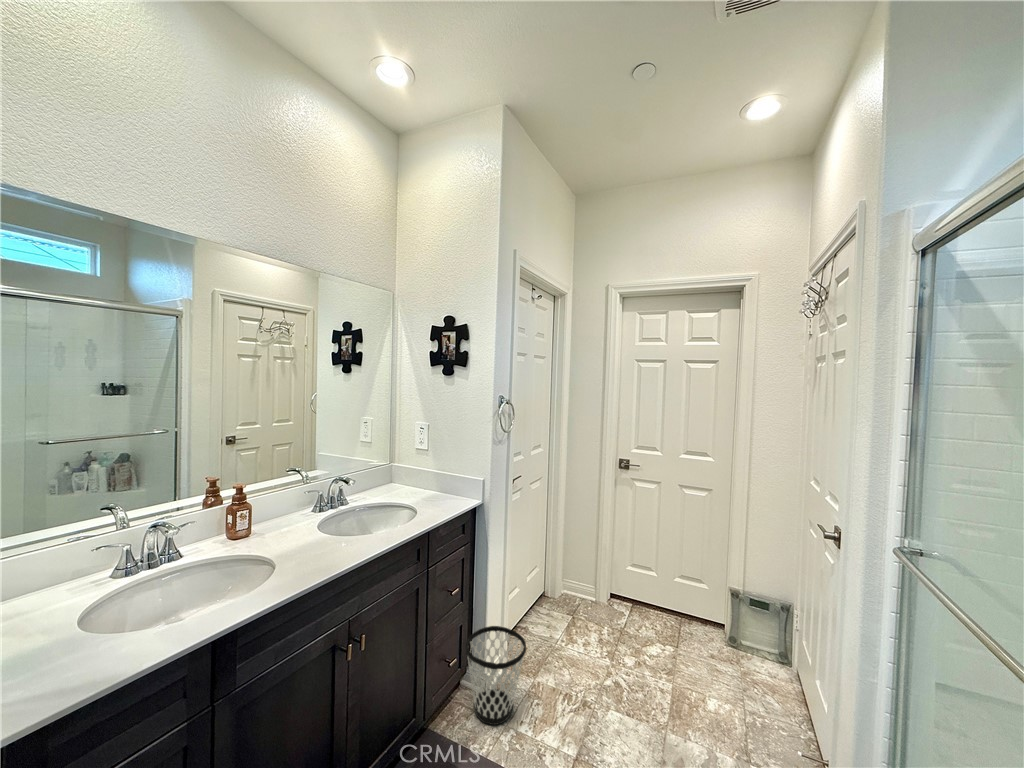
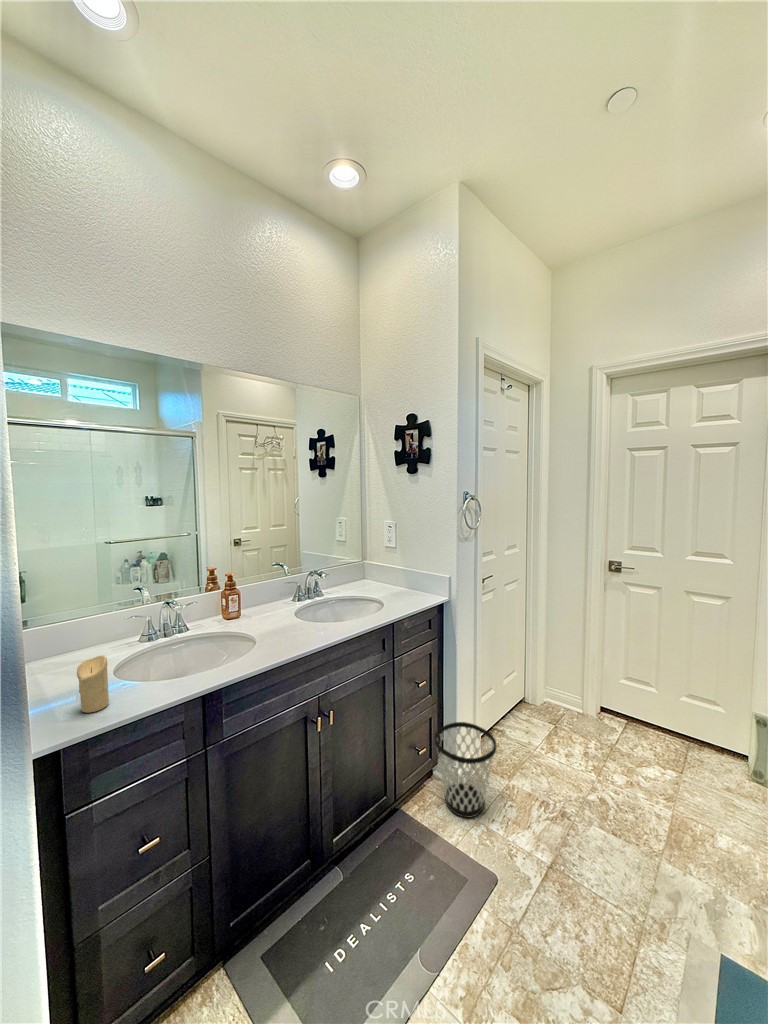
candle: none [40,606,86,684] -> present [77,655,109,713]

